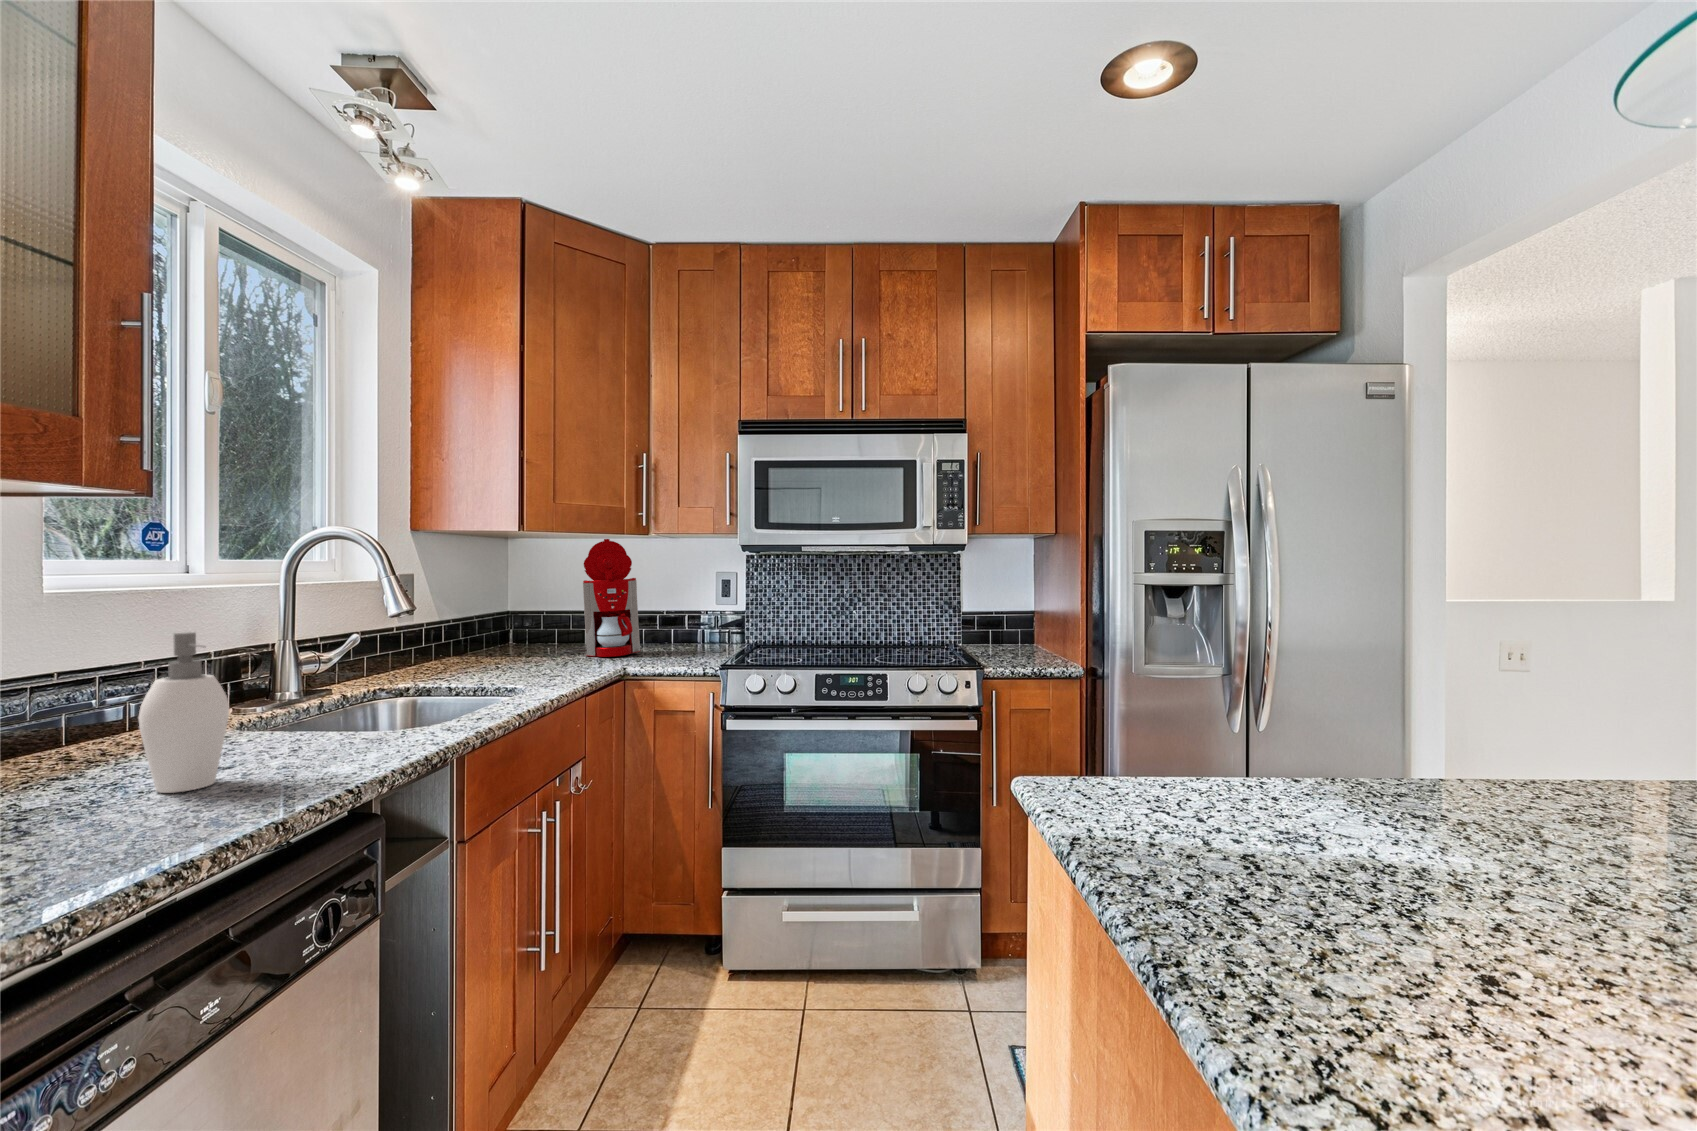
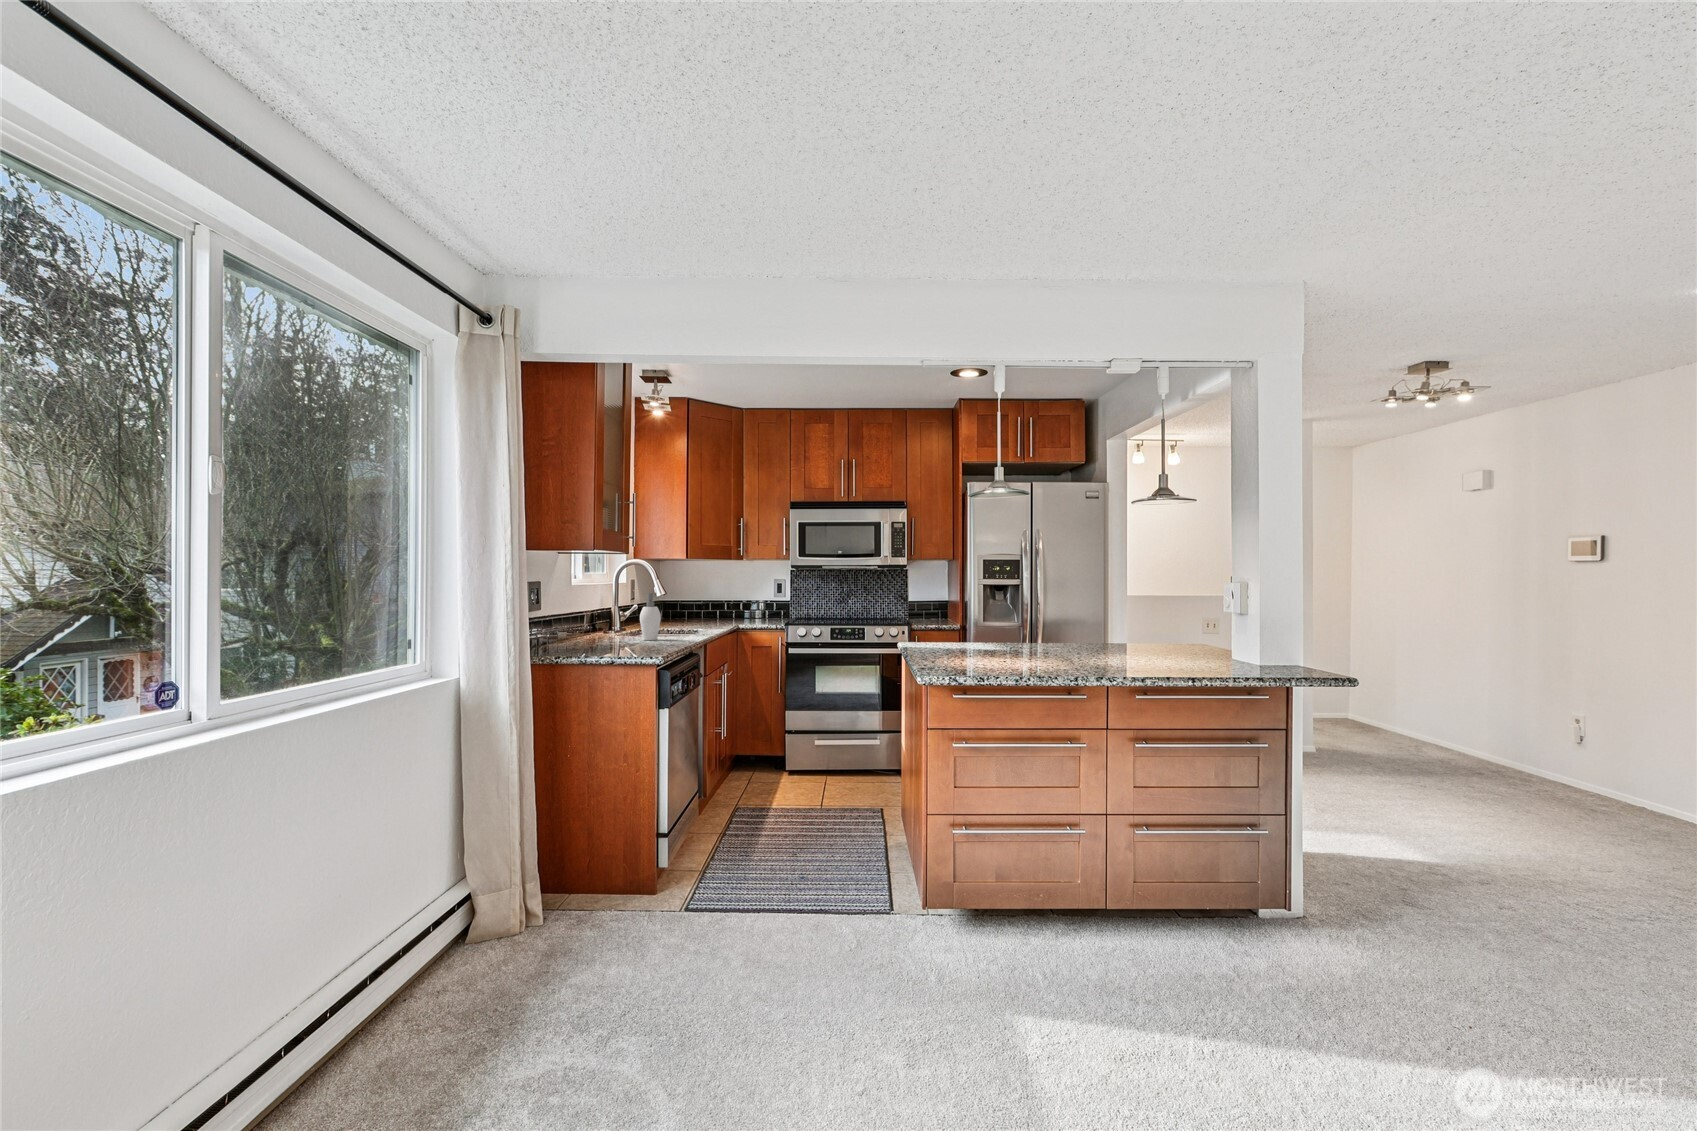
coffee maker: present [564,539,641,657] -> none [694,560,737,621]

